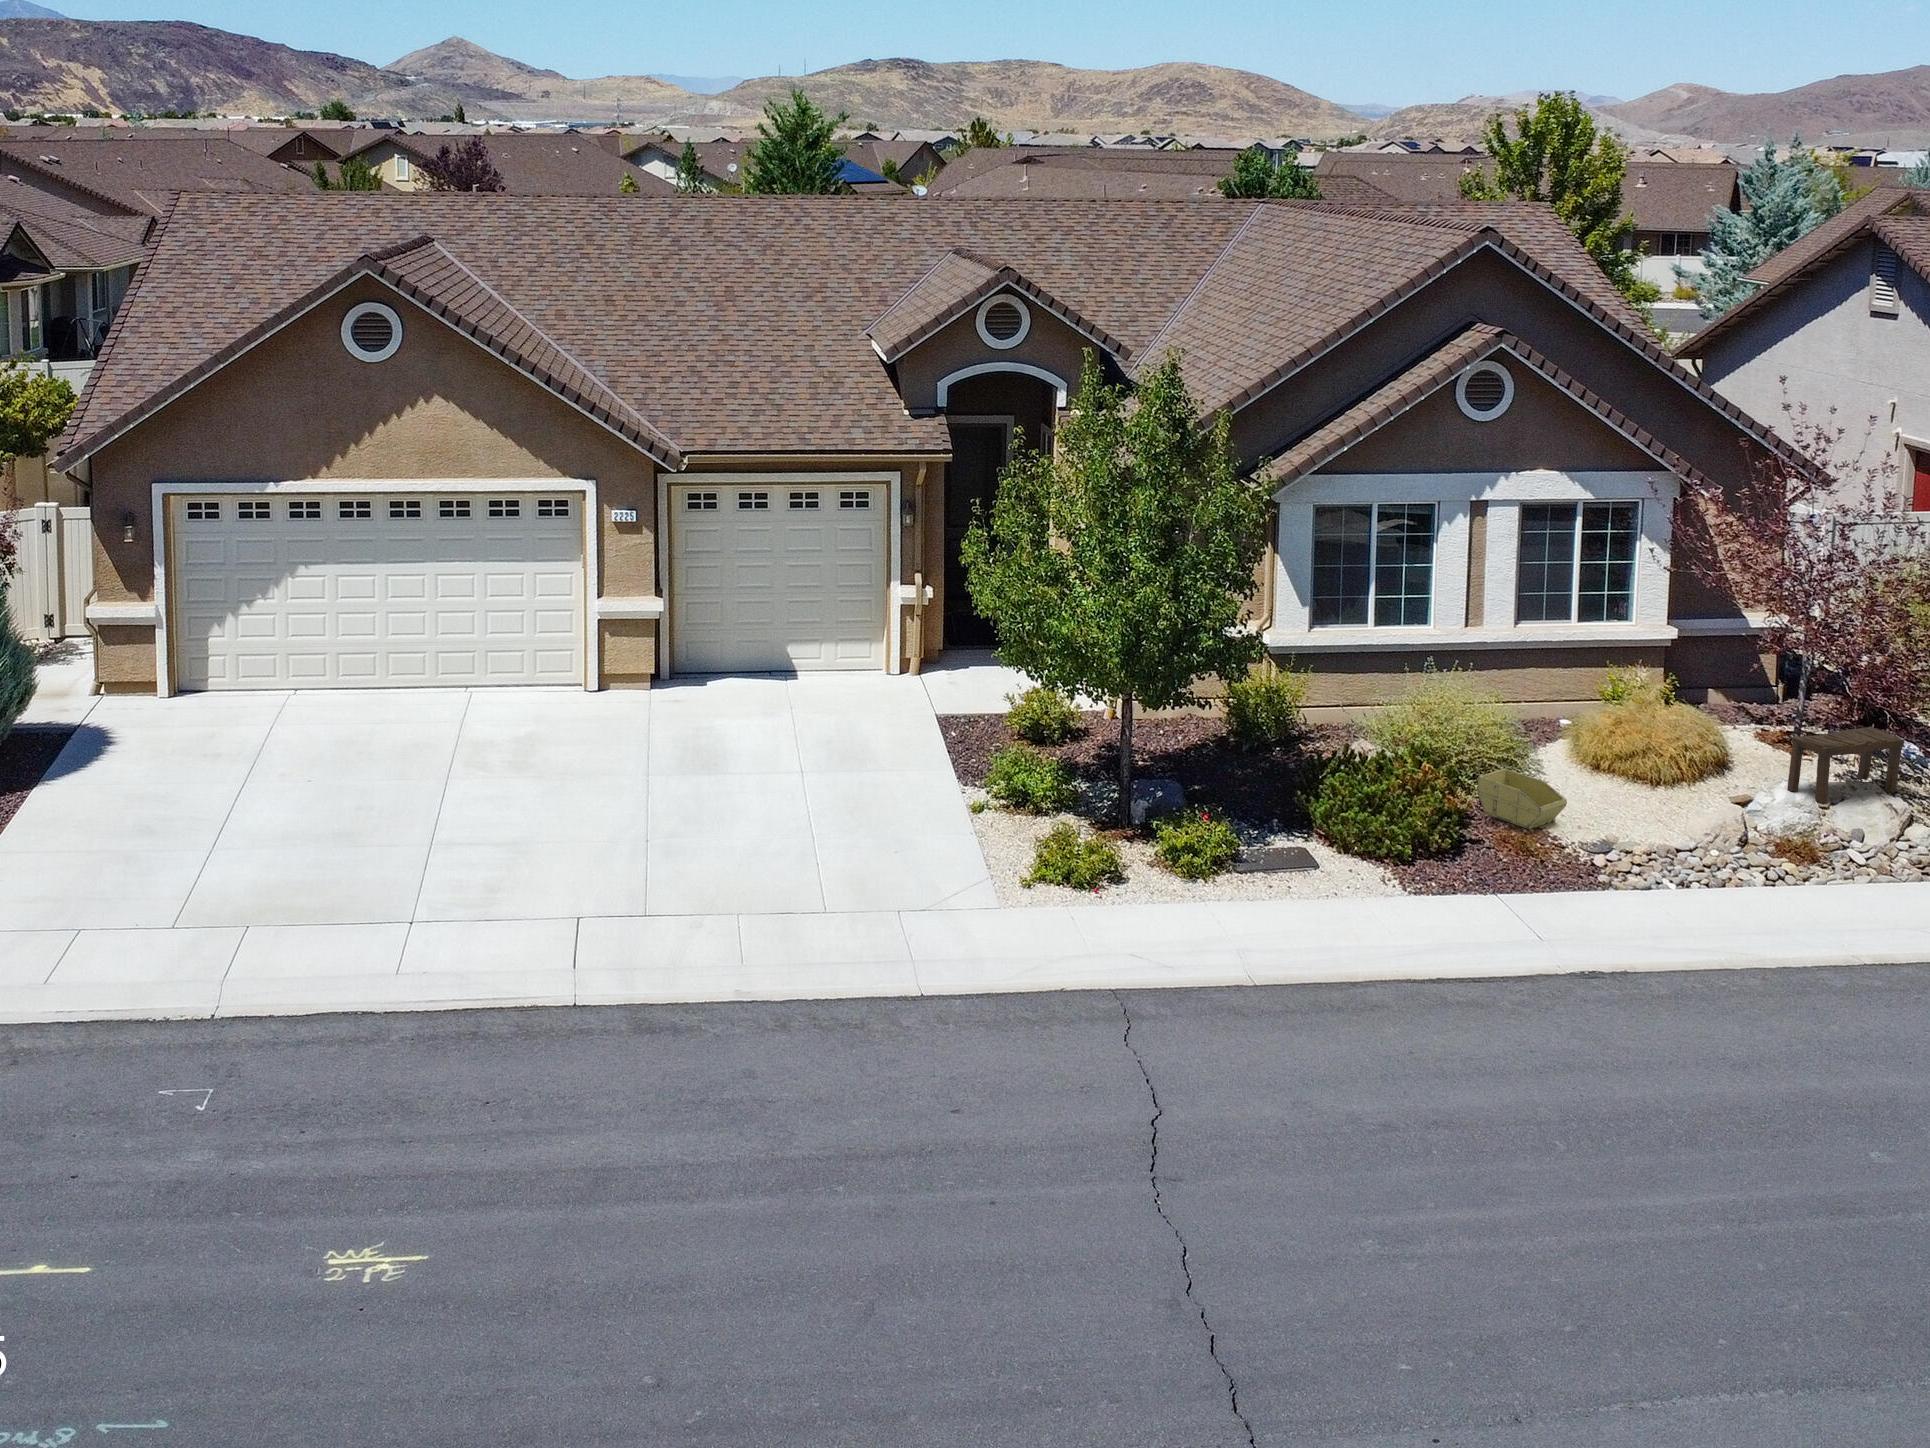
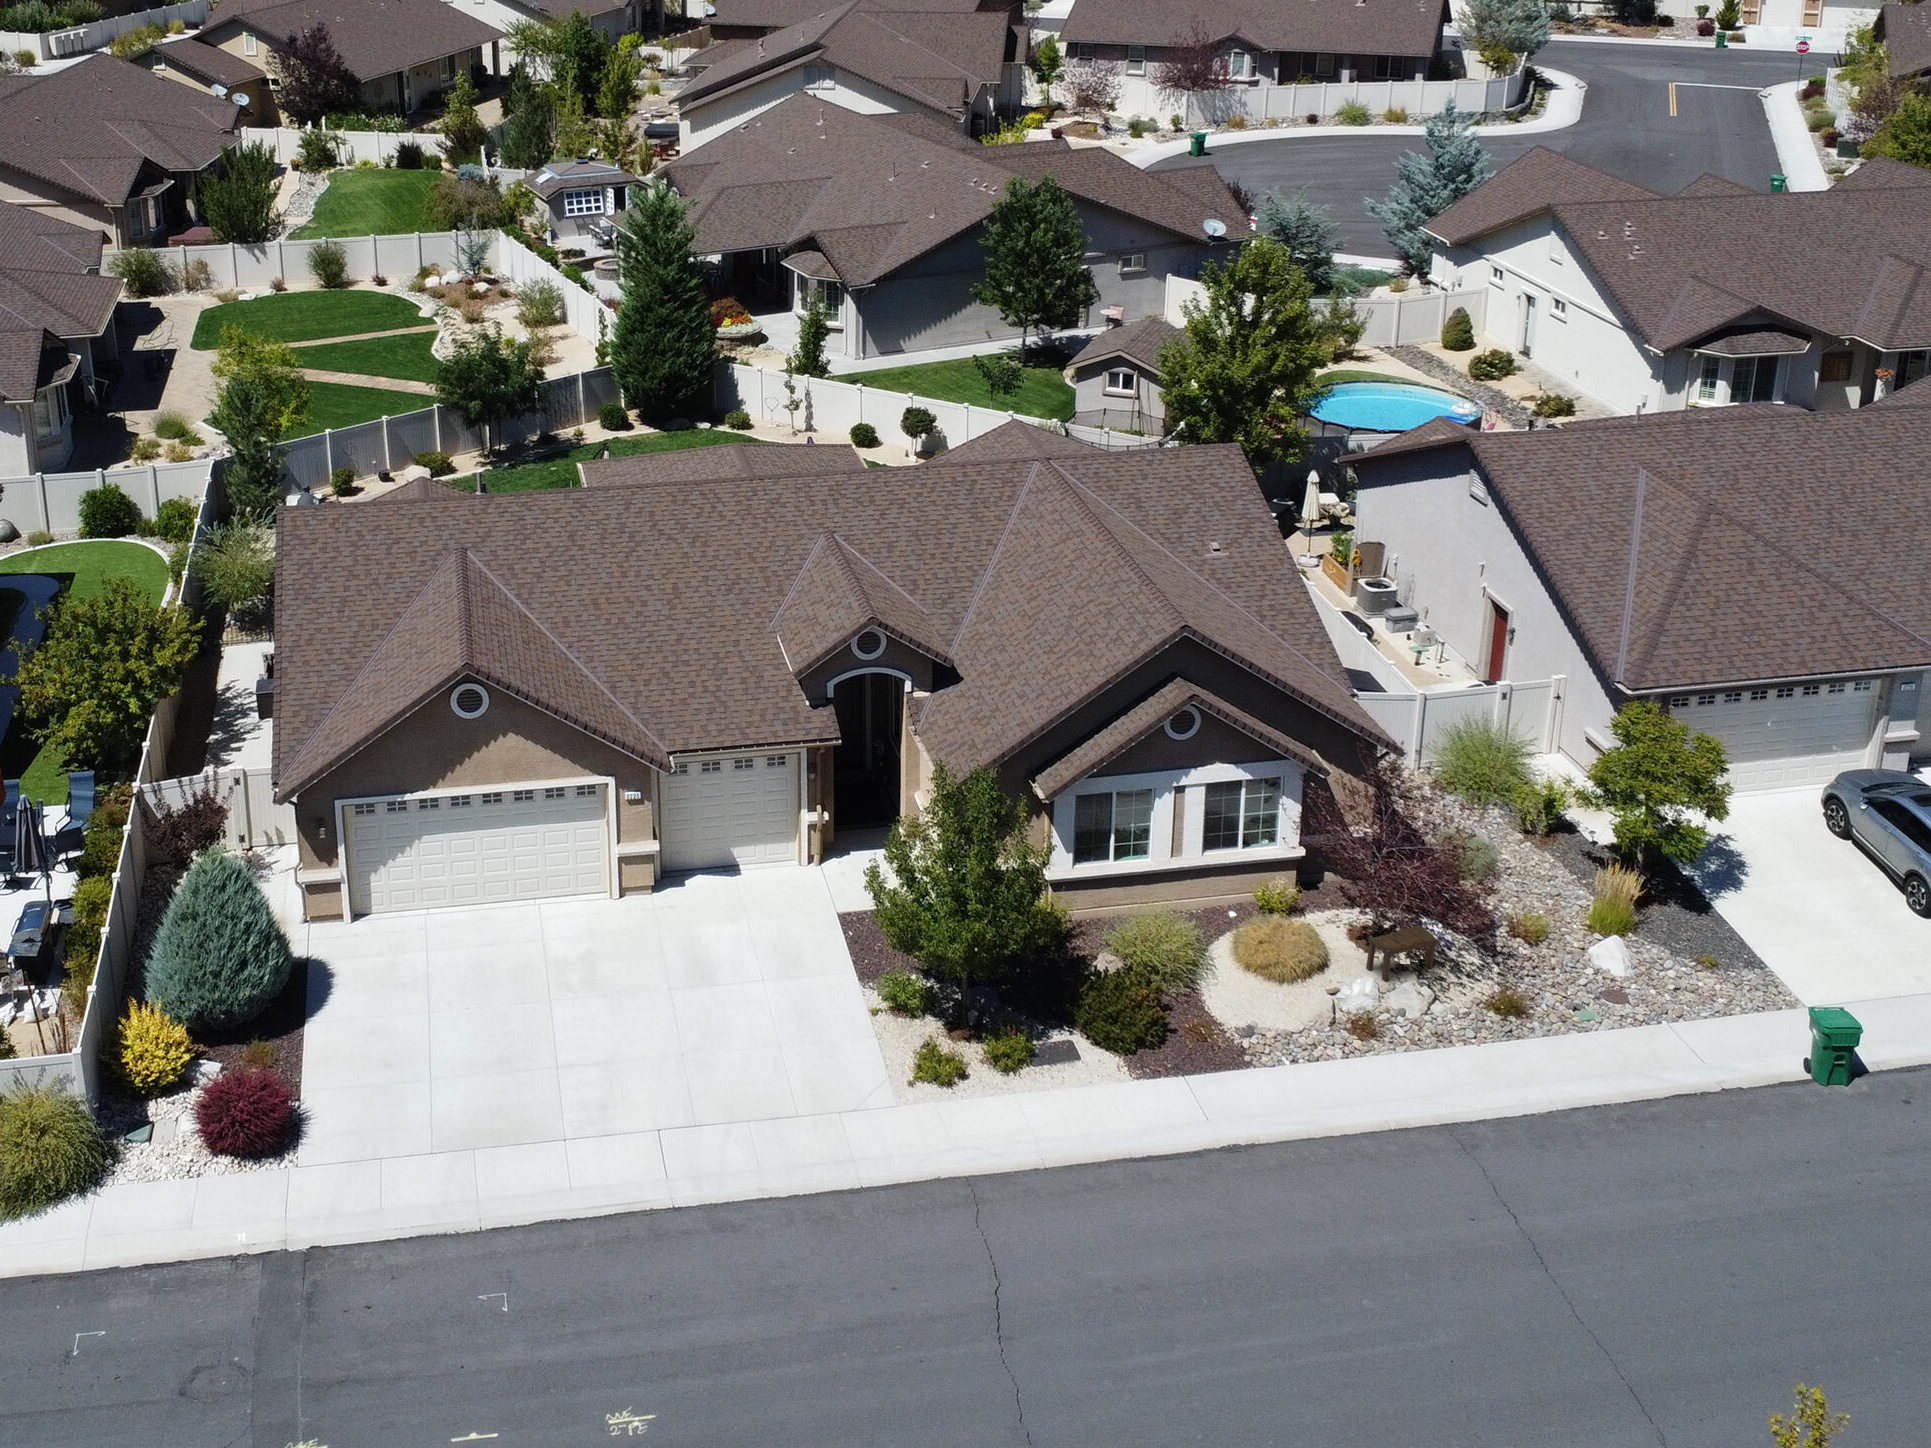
storage bin: present [1477,768,1567,829] -> none [1176,972,1229,1018]

